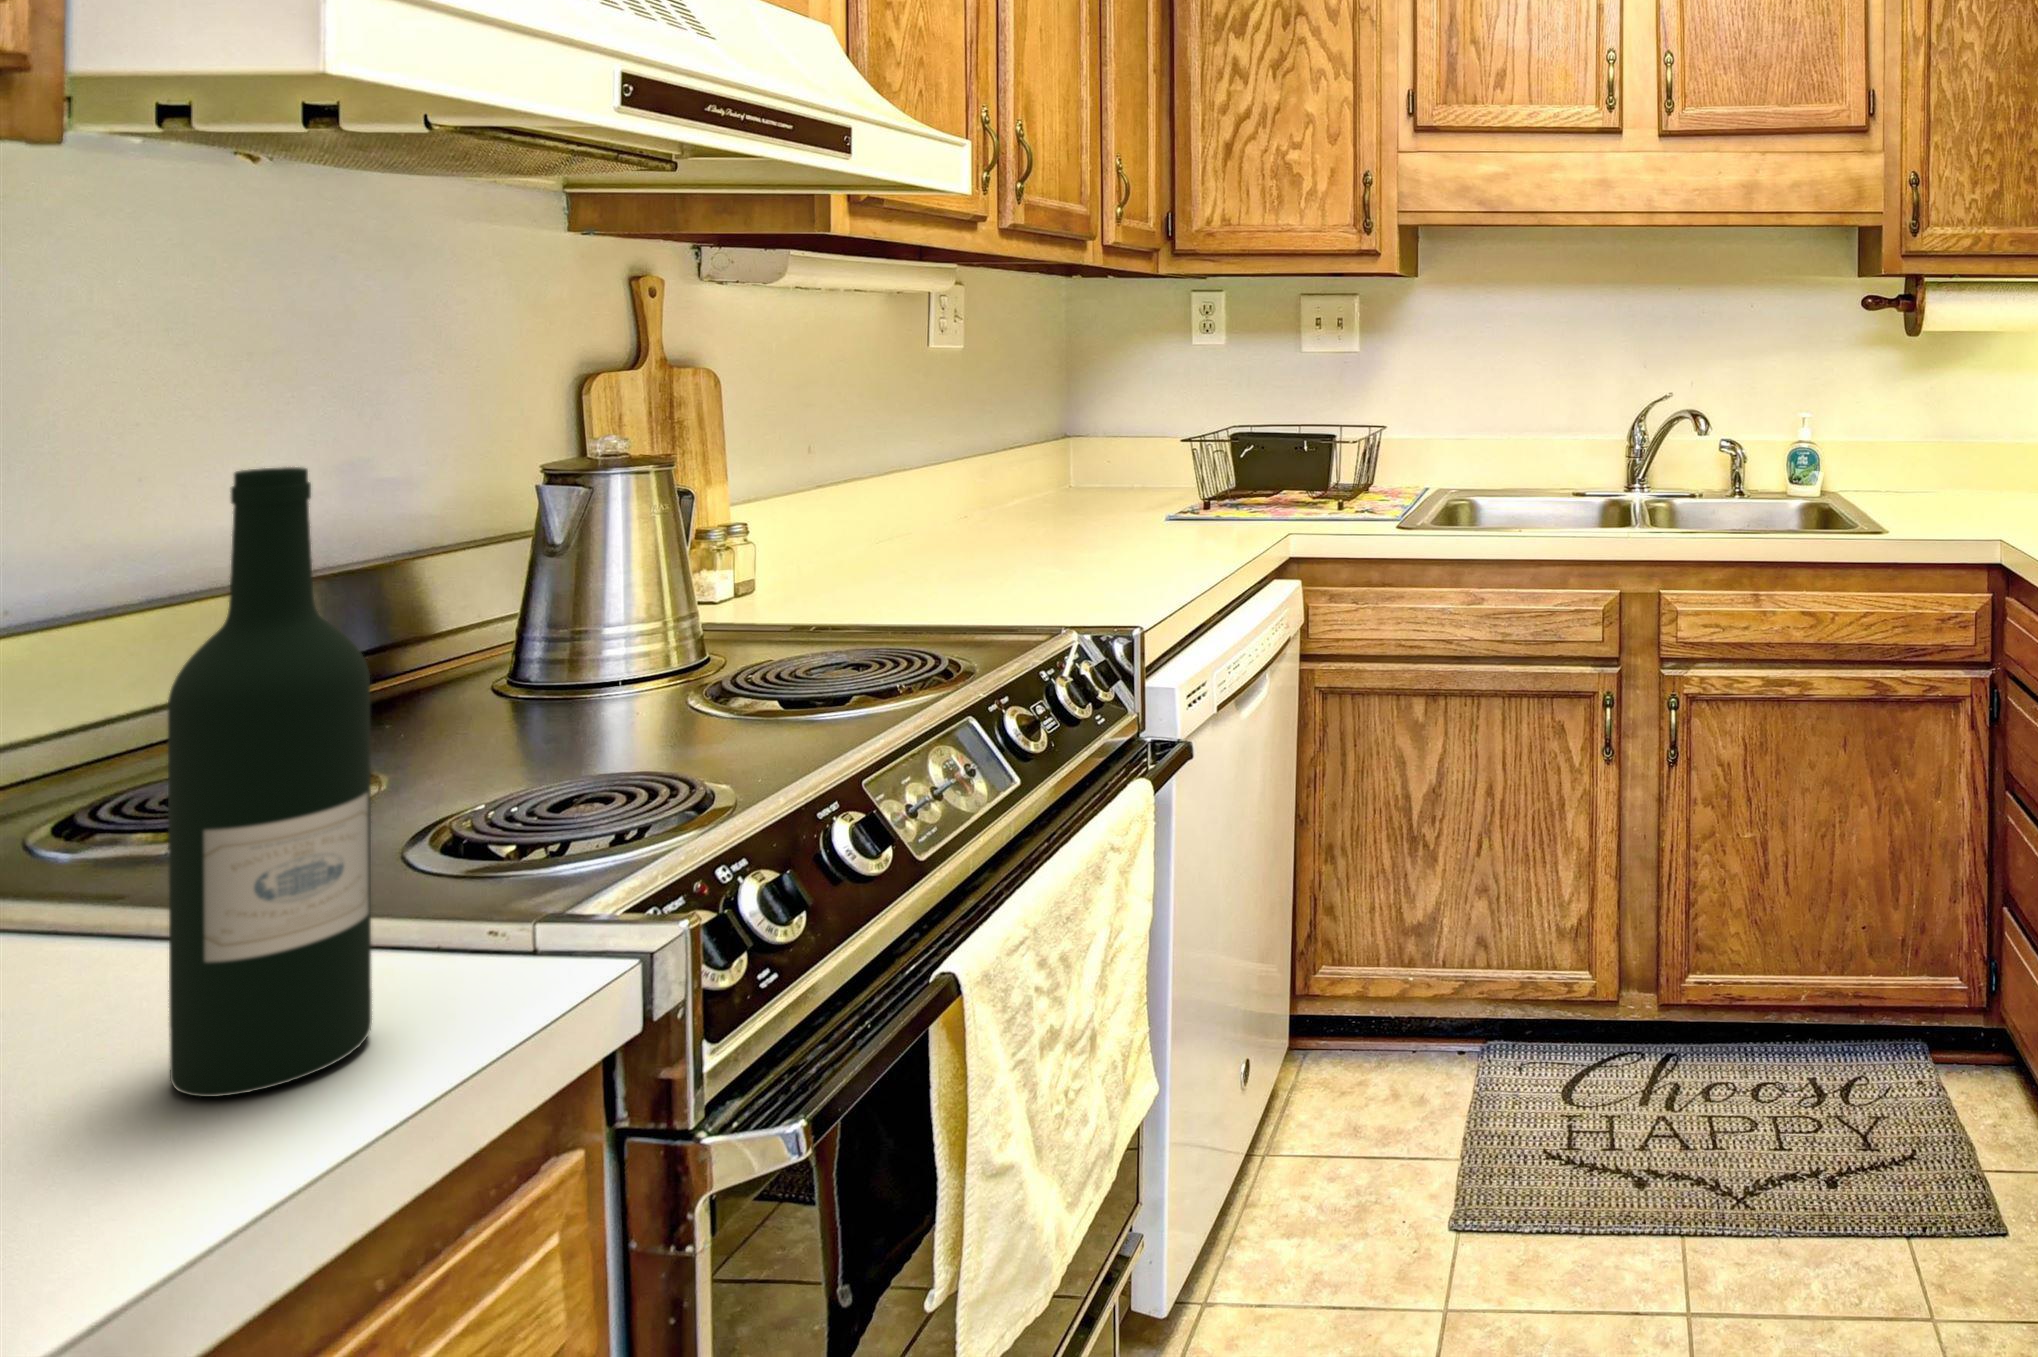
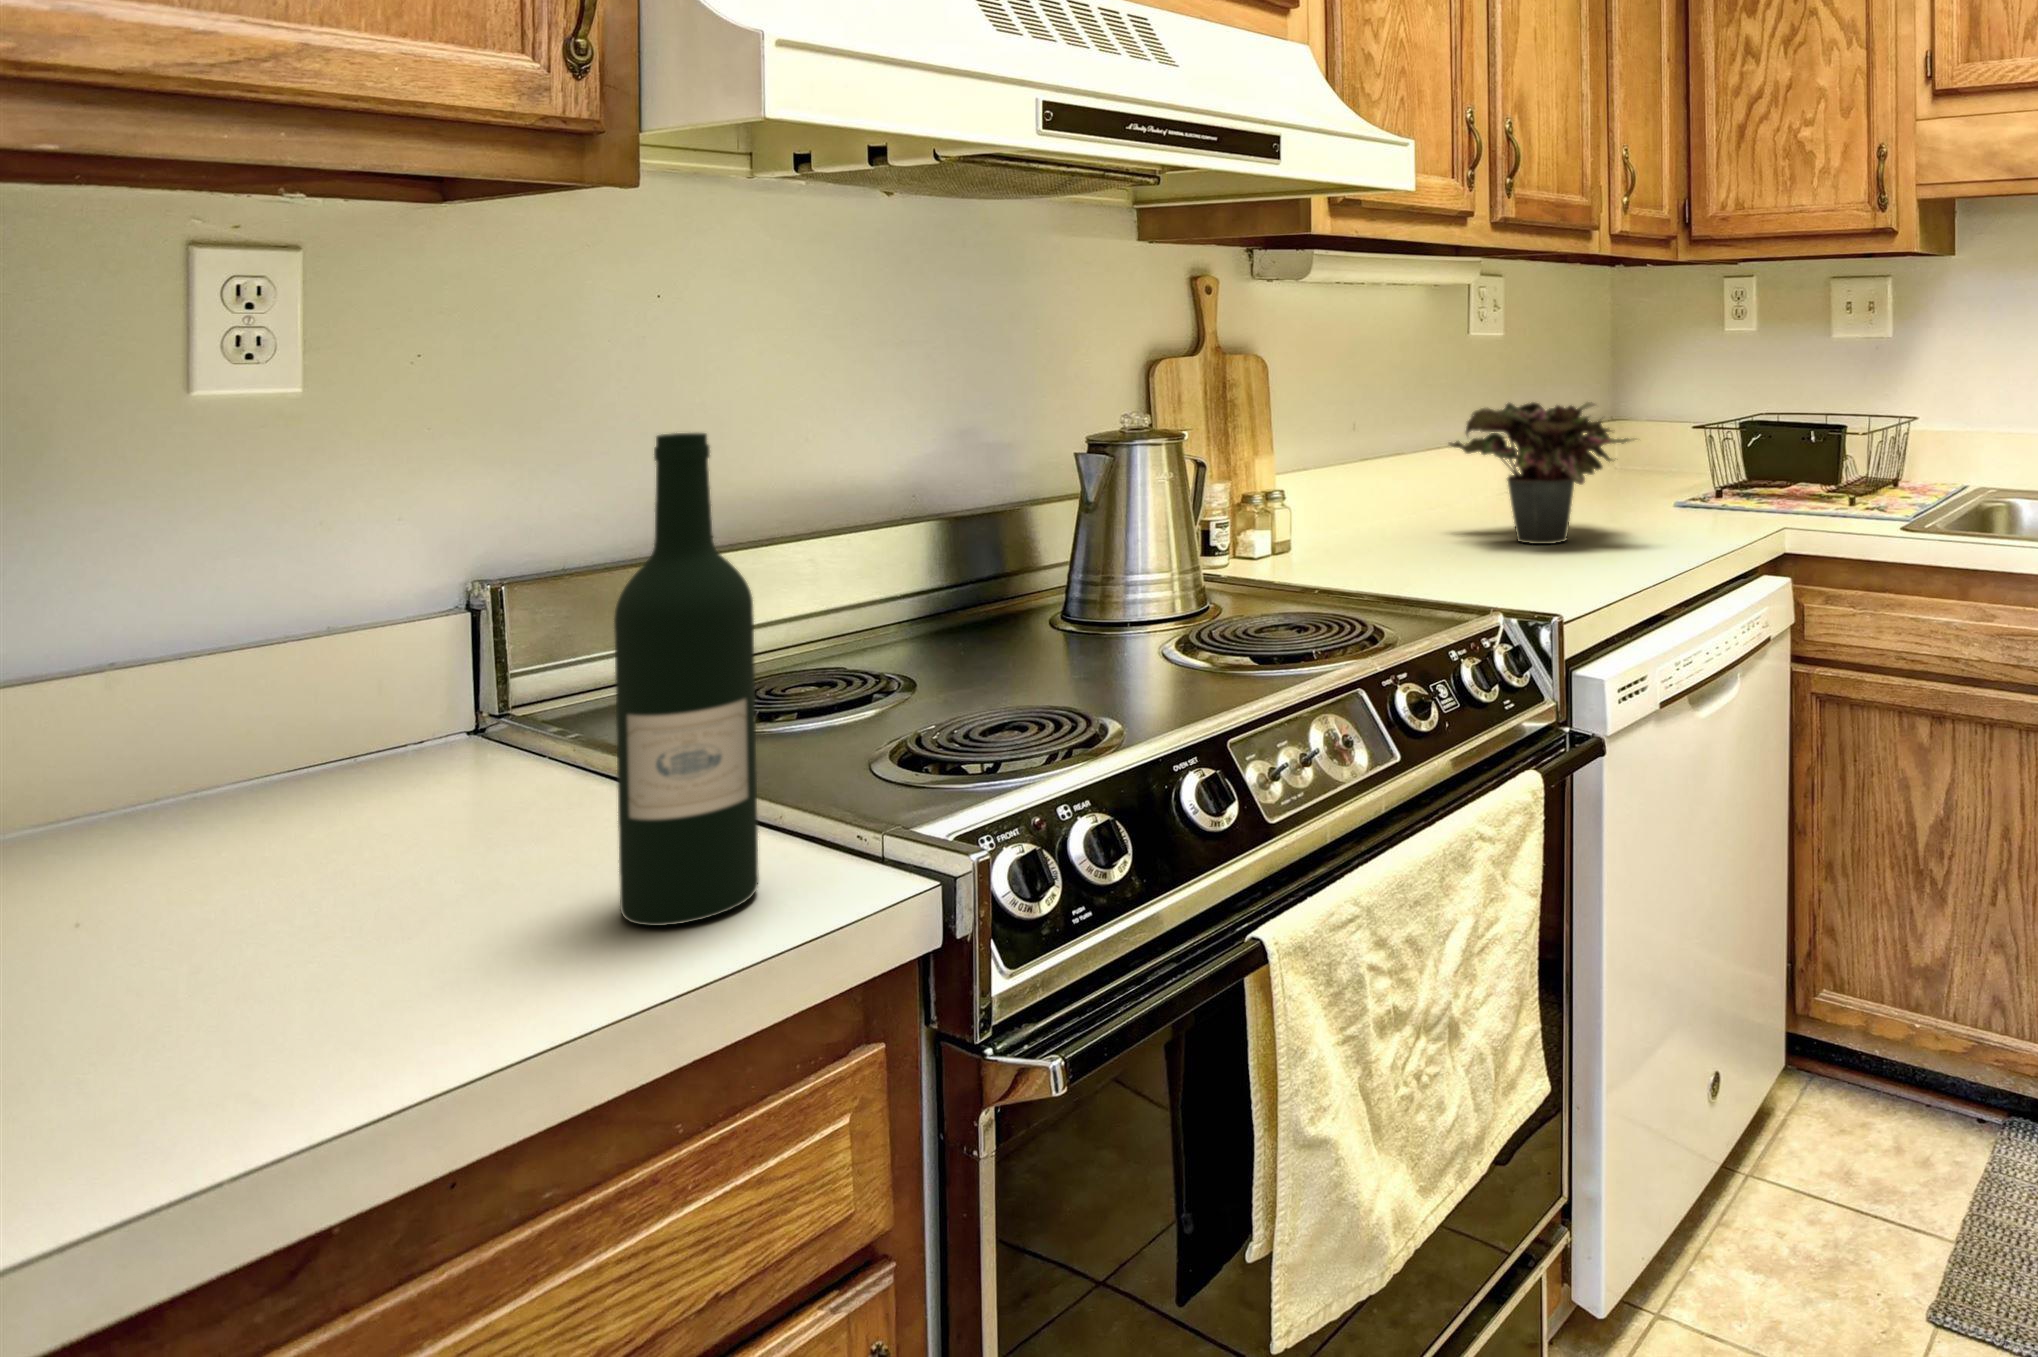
potted plant: none [935,412,1158,559] -> present [1449,402,1631,544]

